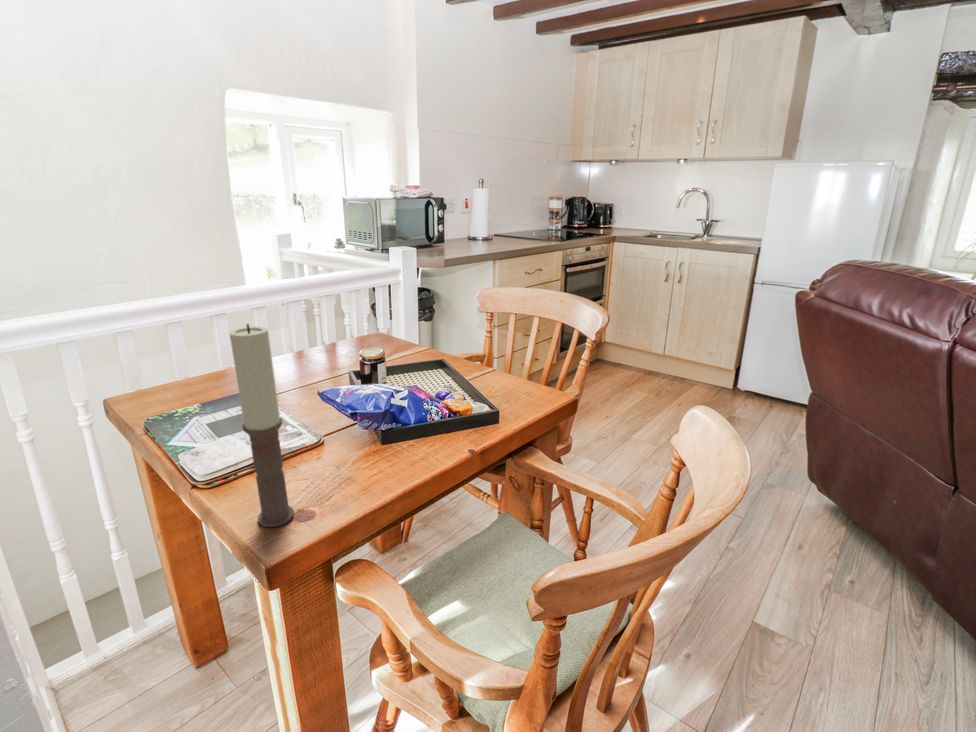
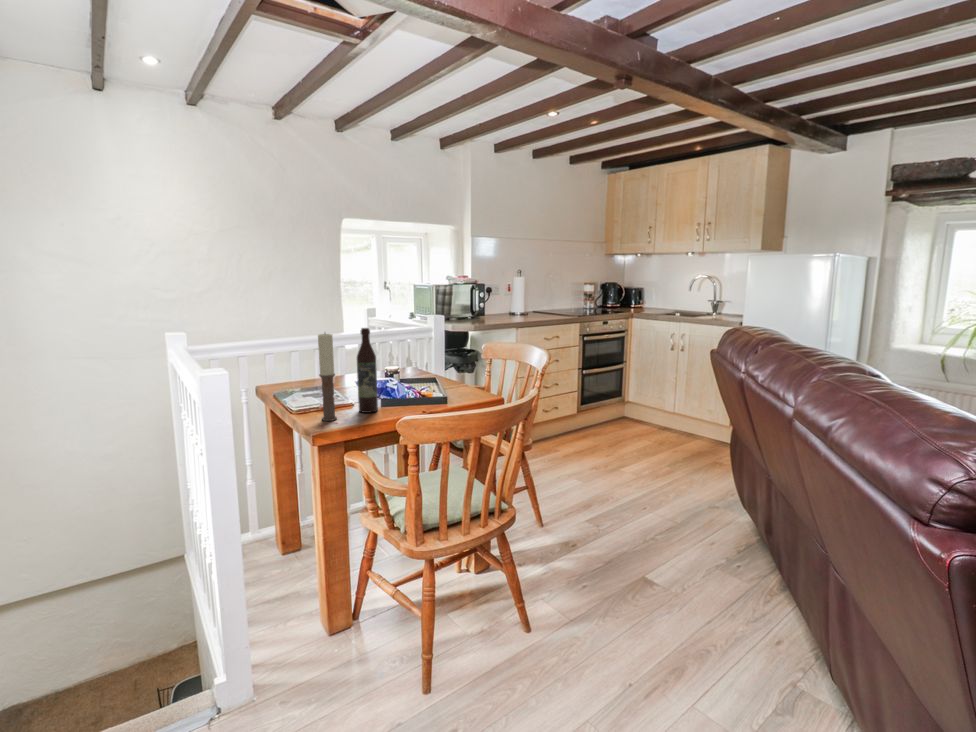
wine bottle: none [324,302,375,483] -> present [357,328,378,413]

